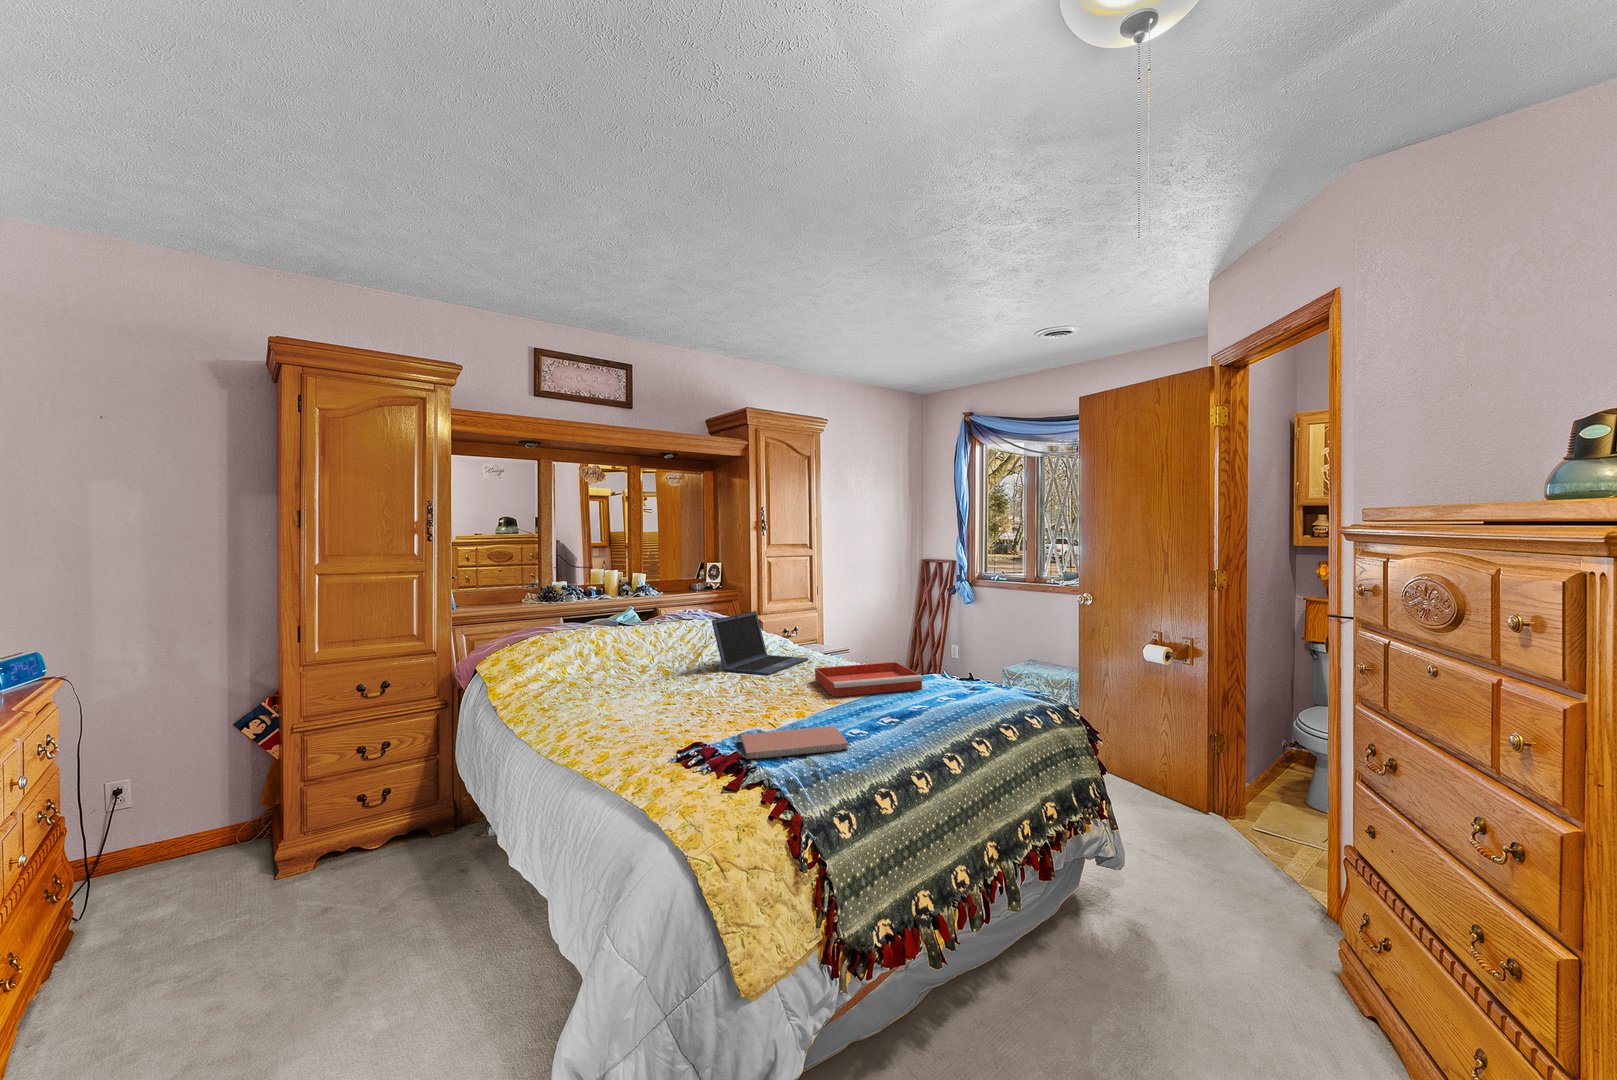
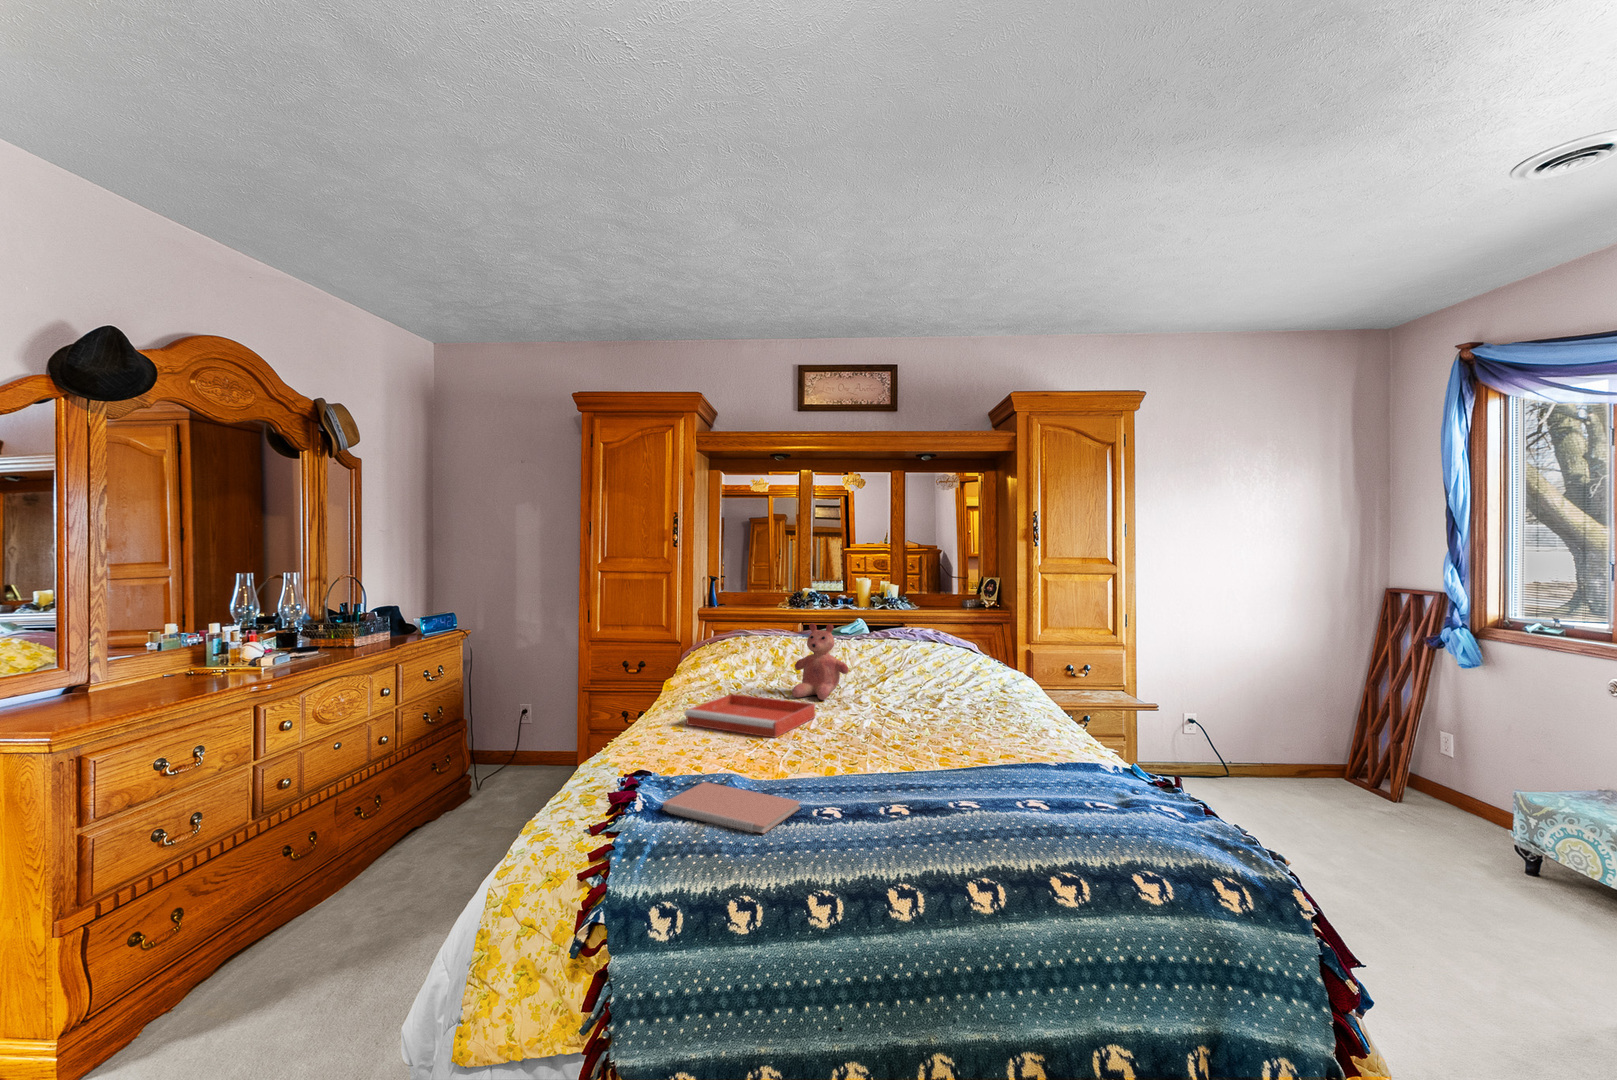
teddy bear: none [635,608,688,676] -> present [792,623,849,700]
laptop: present [712,611,808,675] -> none [865,639,990,722]
tray: present [815,662,923,697] -> present [684,694,815,738]

